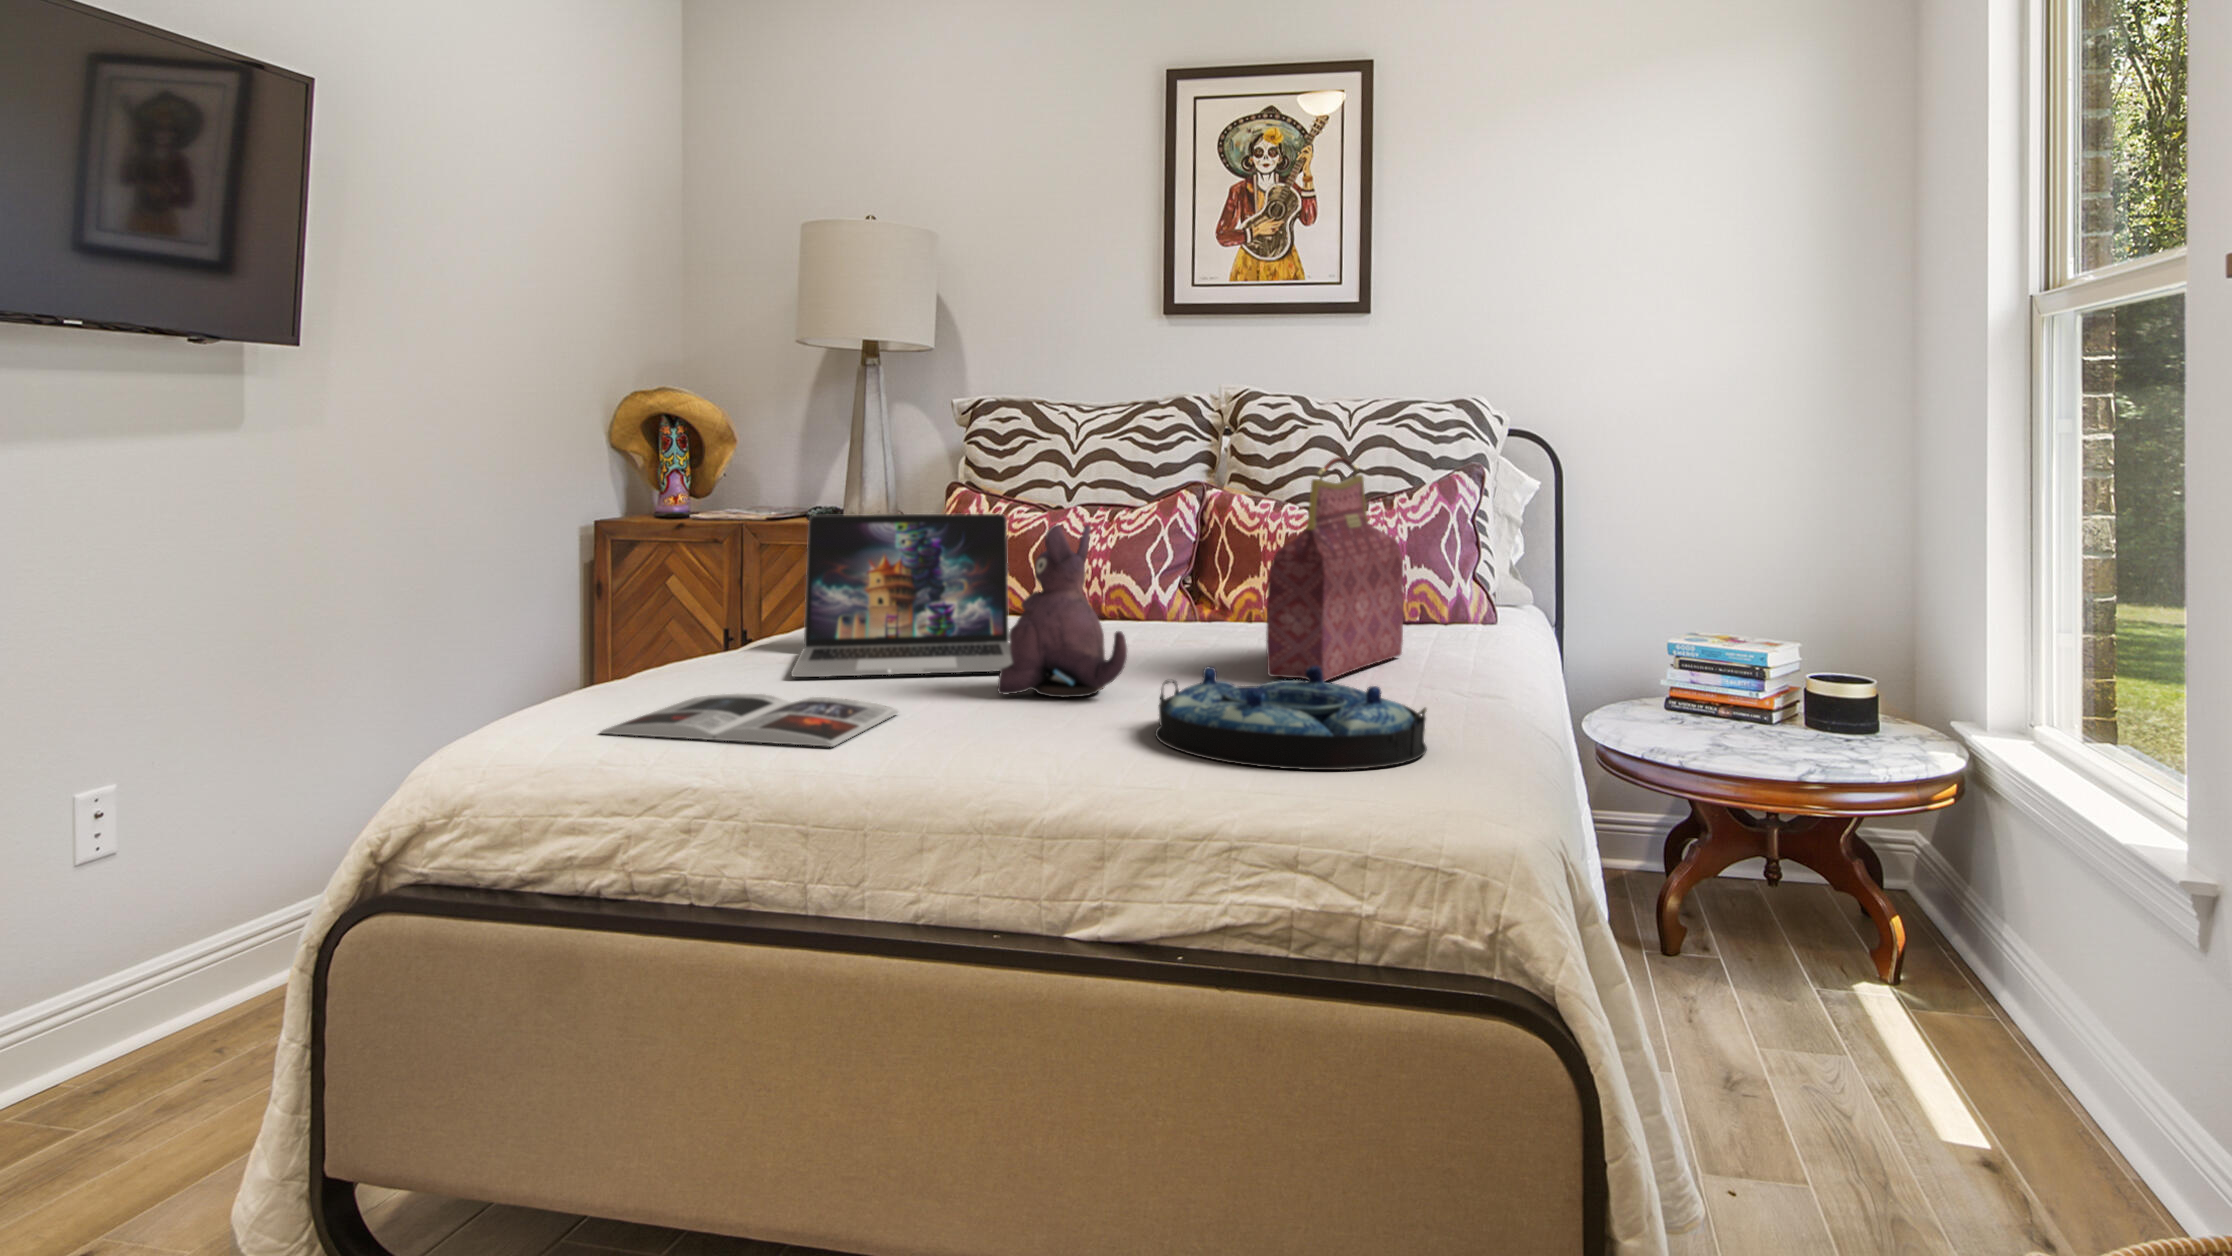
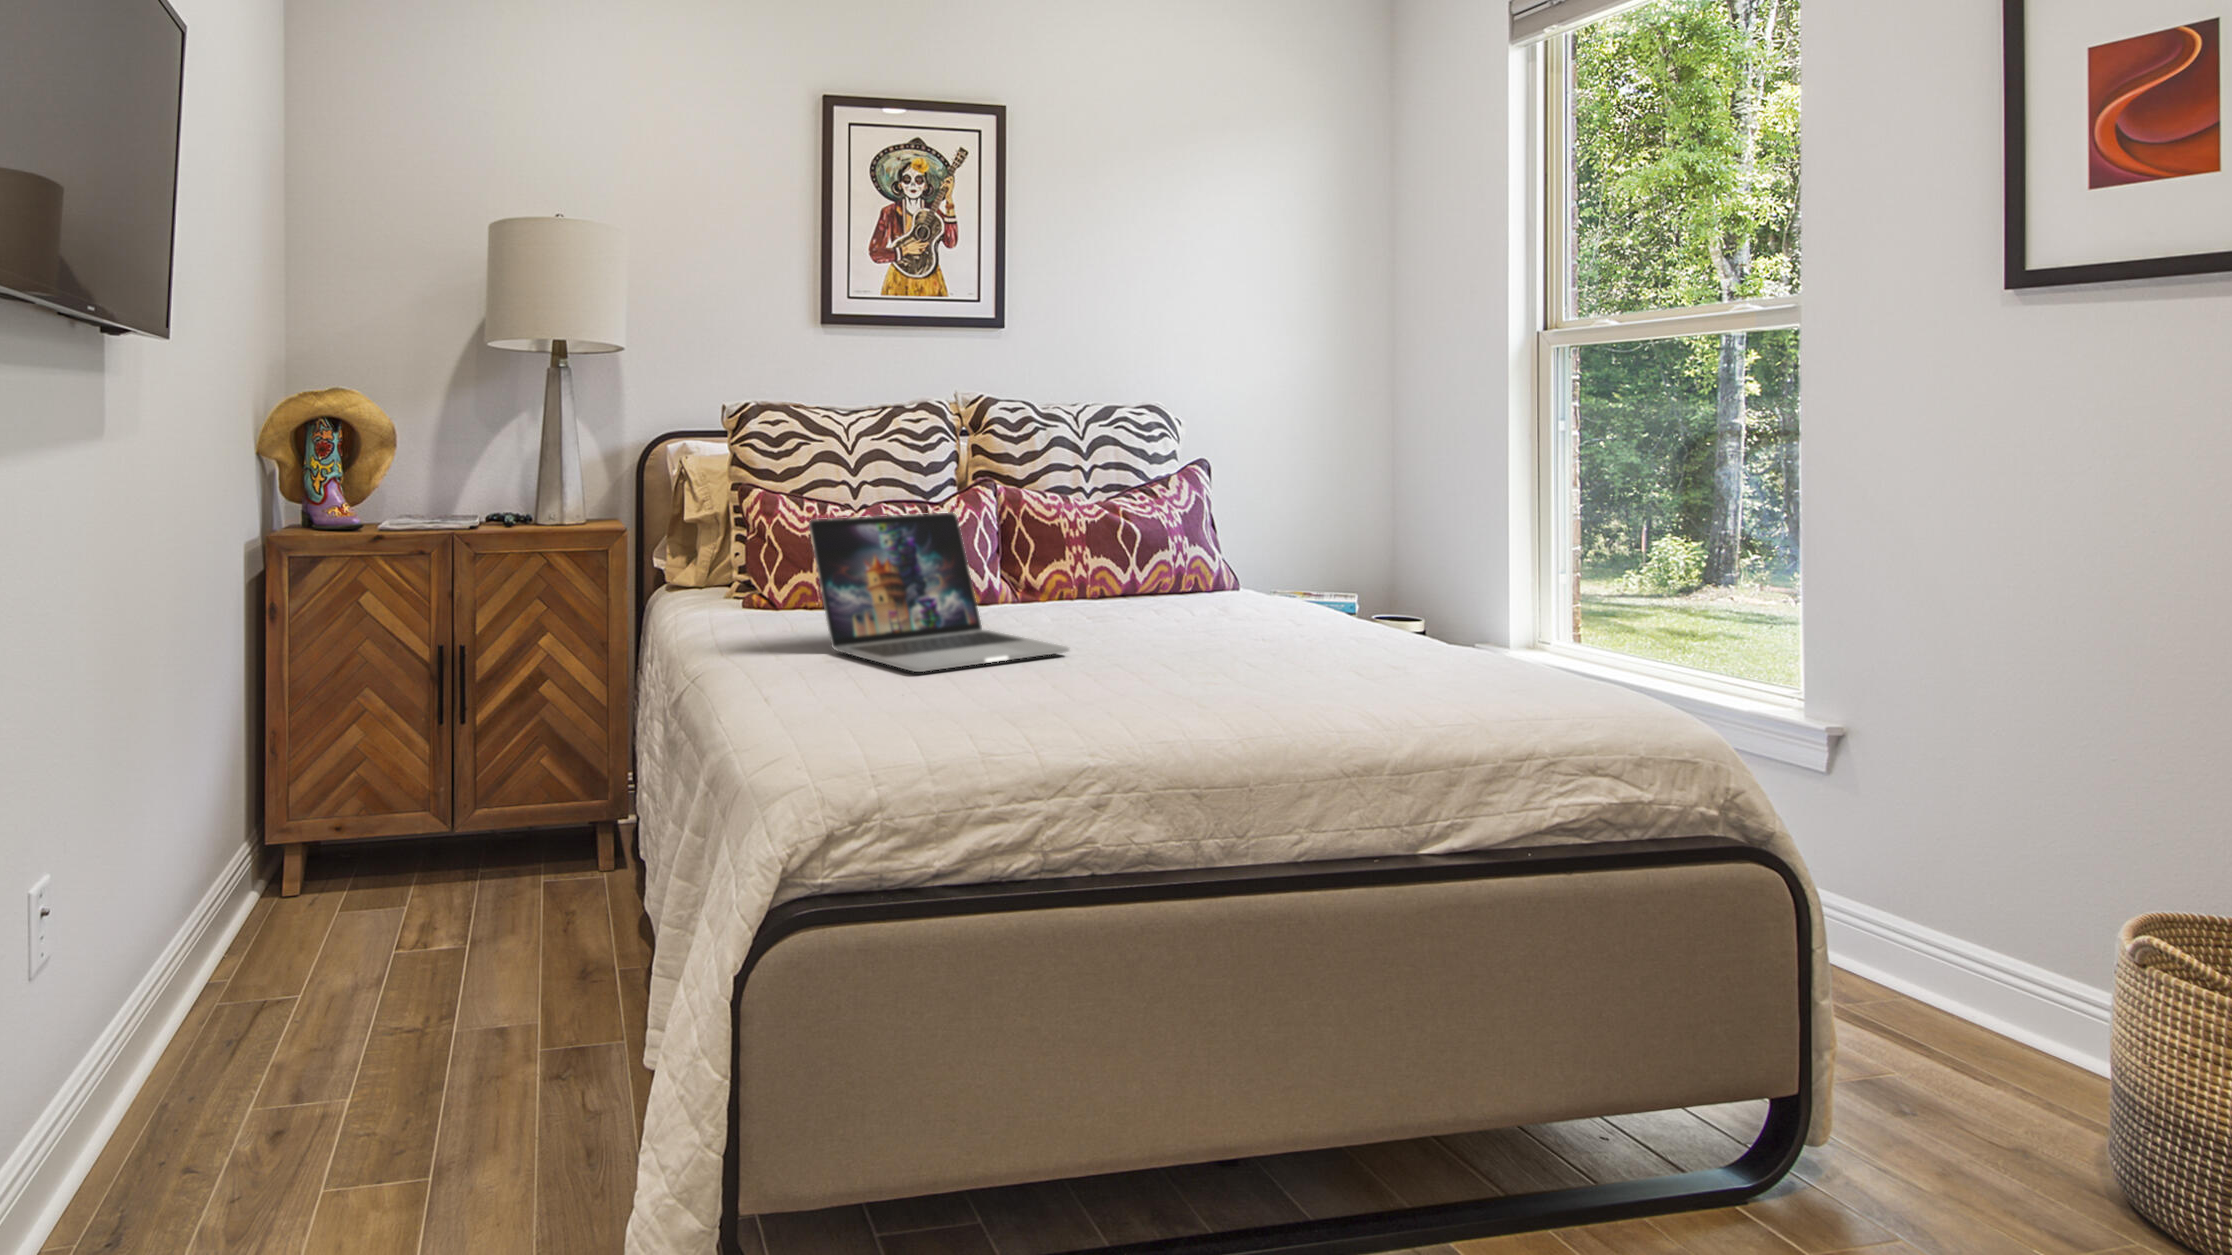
handbag: present [1266,457,1403,682] -> none [1231,456,1308,642]
plush toy: present [997,525,1127,698] -> none [1111,519,1229,671]
serving tray: present [1155,666,1427,770] -> none [1312,626,1553,704]
magazine: present [600,693,899,747] -> none [908,684,1167,733]

